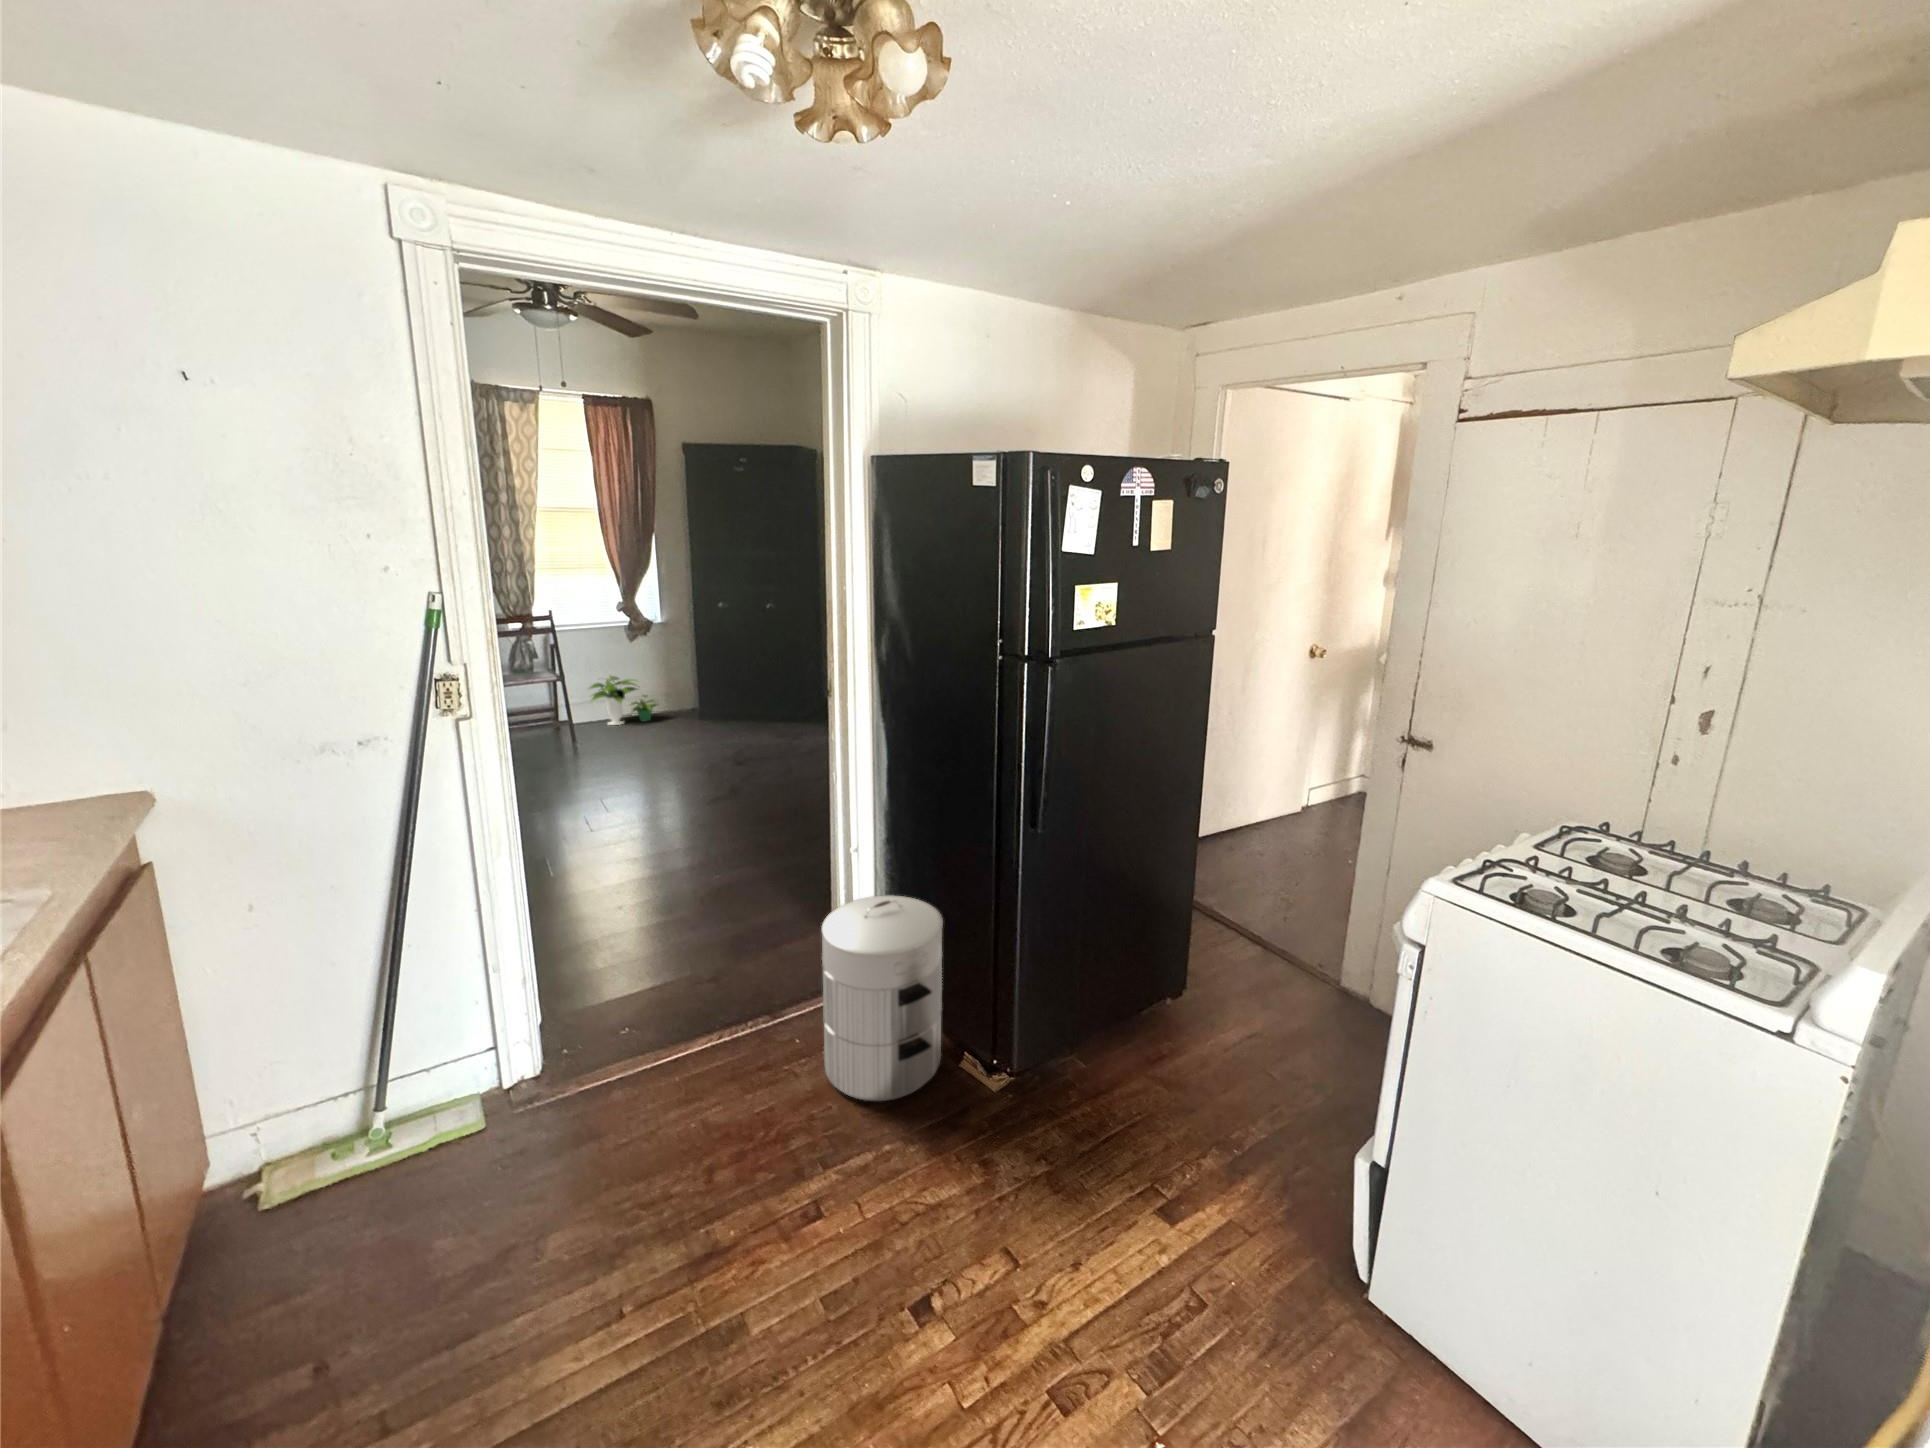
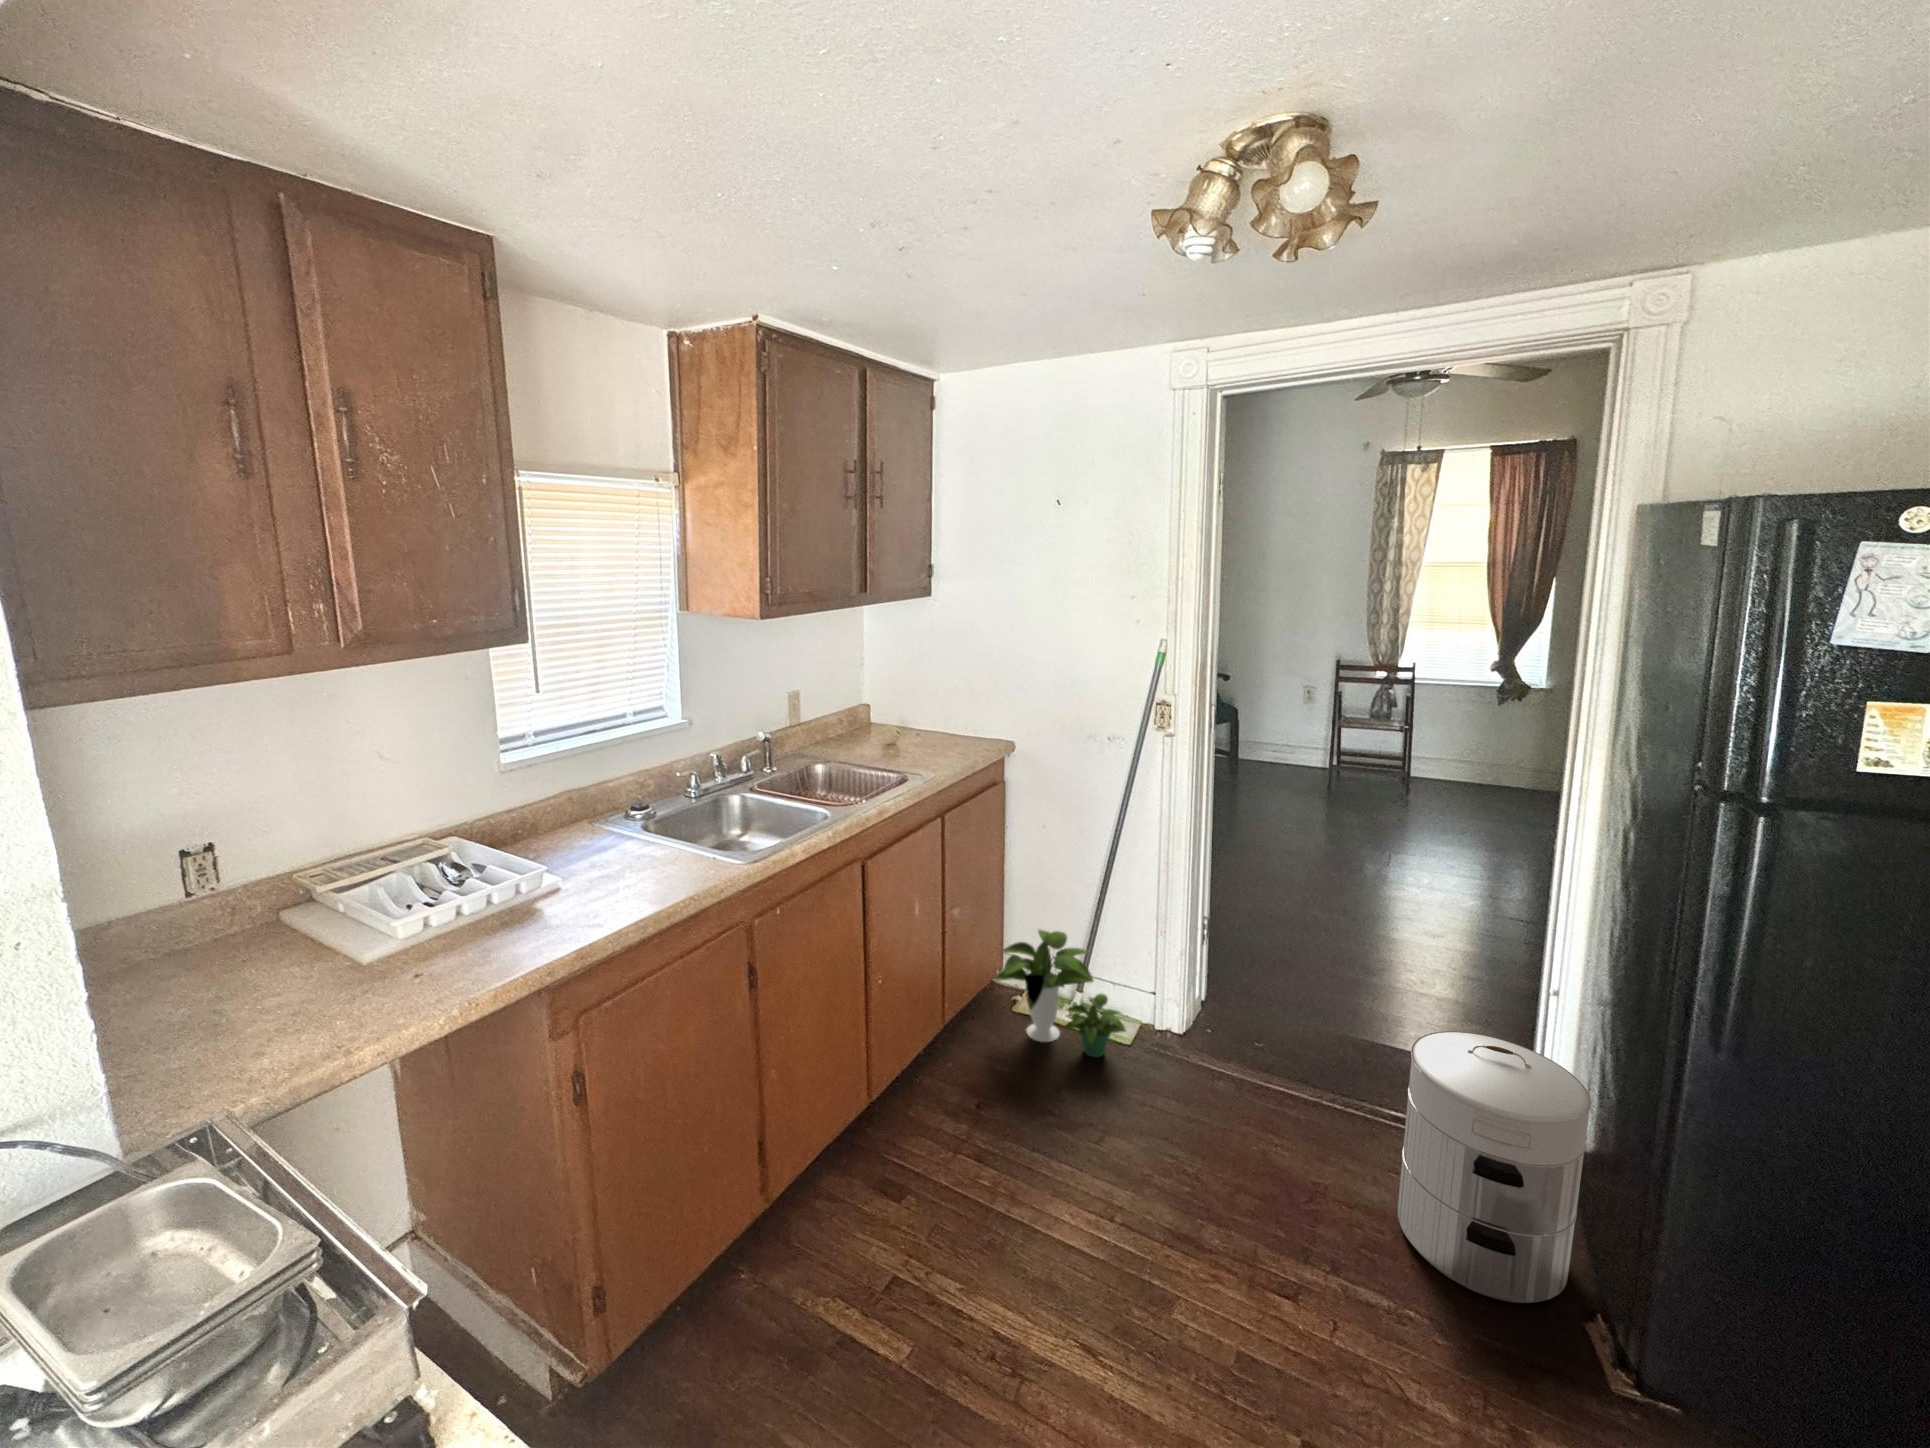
potted plant: present [589,676,659,725] -> present [993,930,1126,1057]

